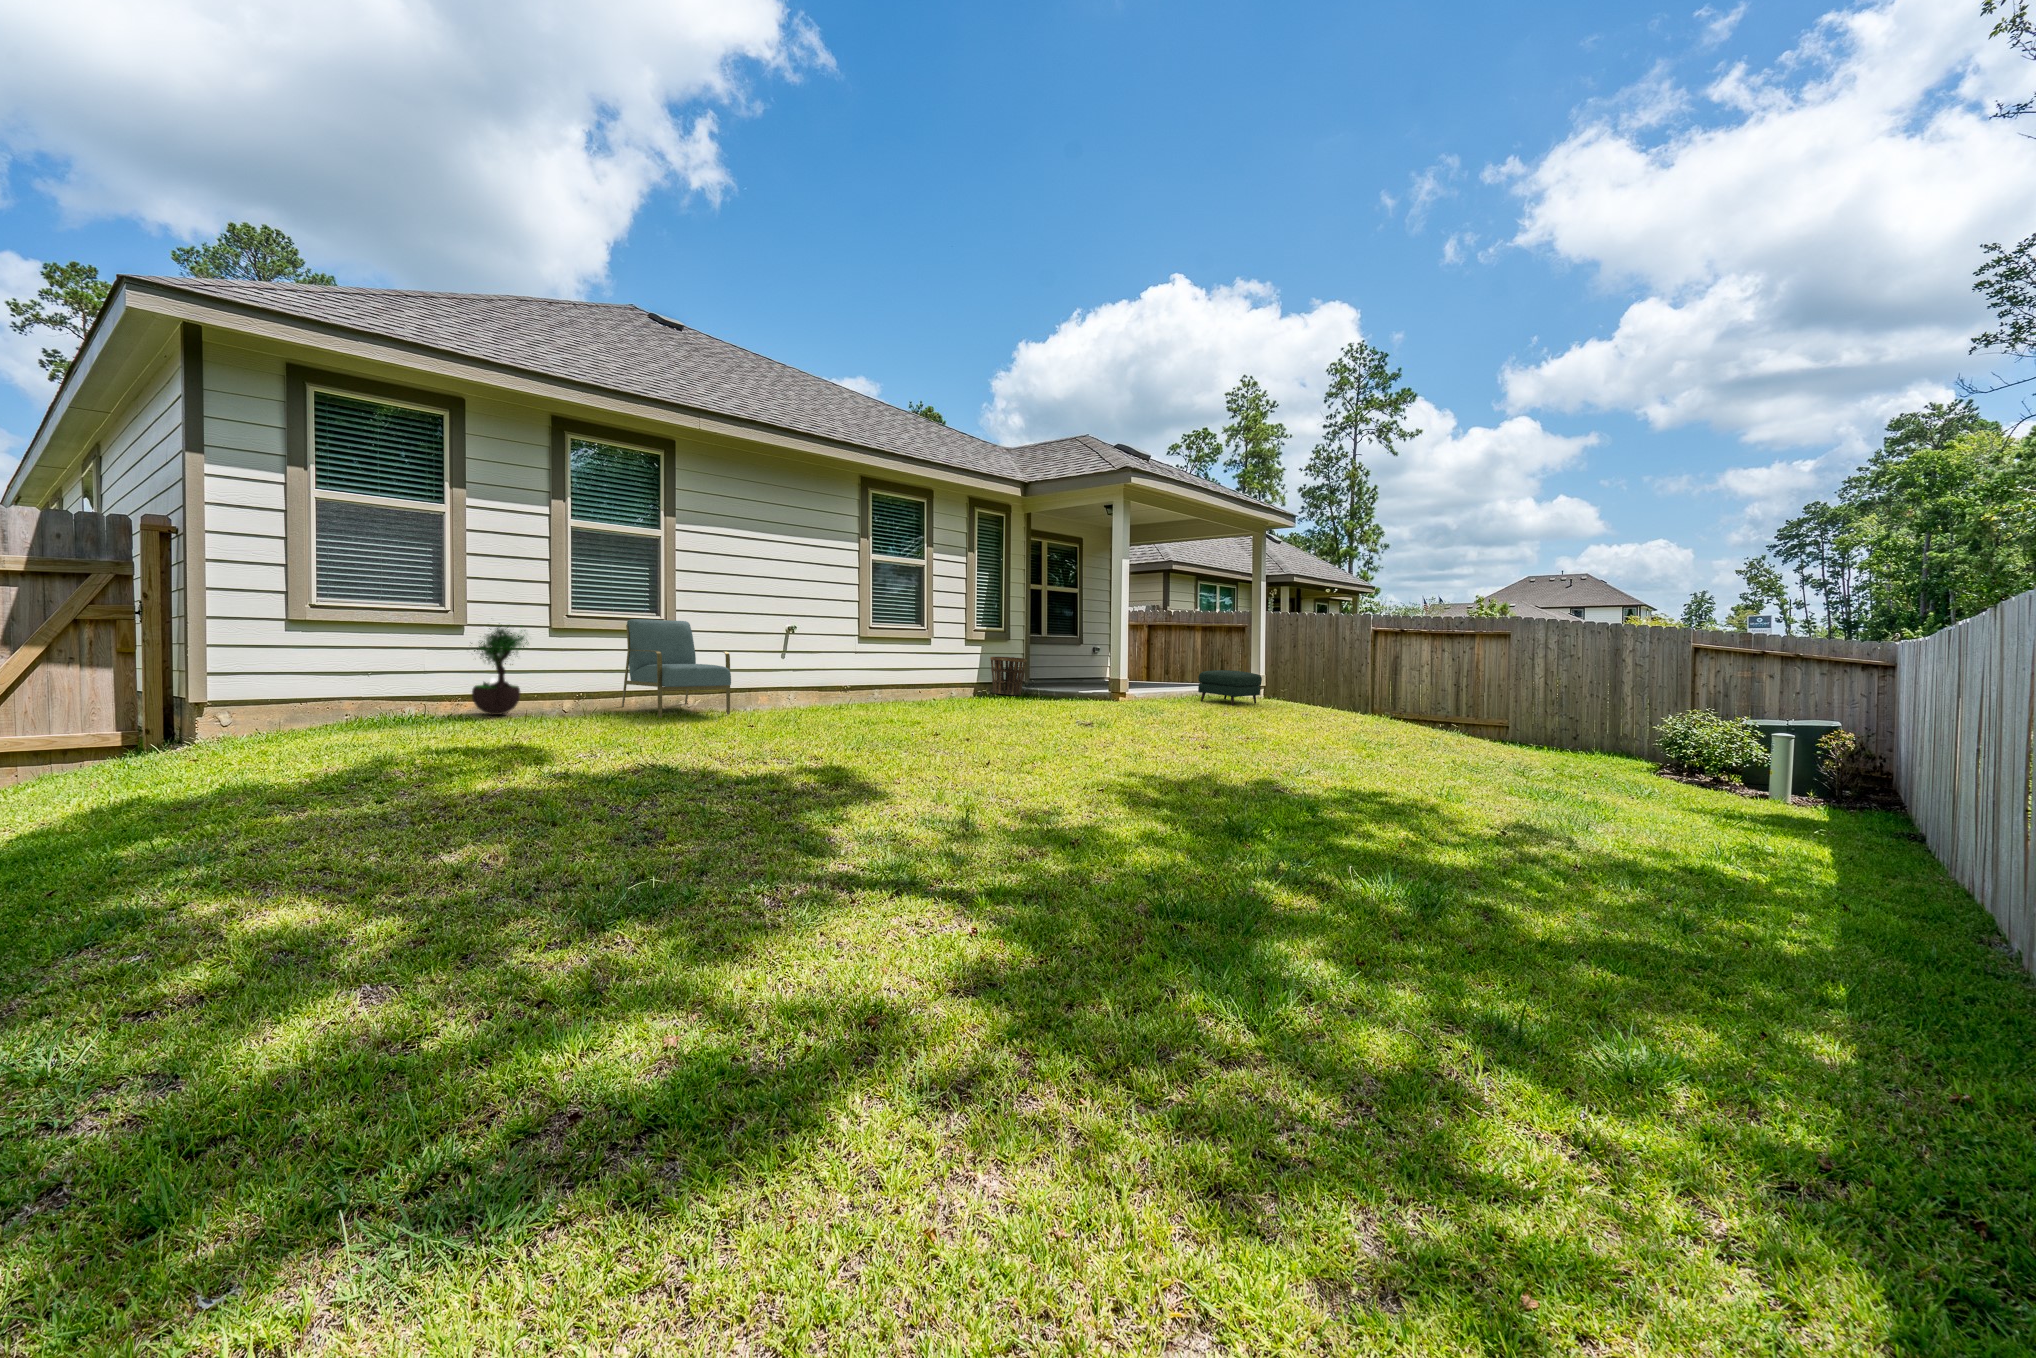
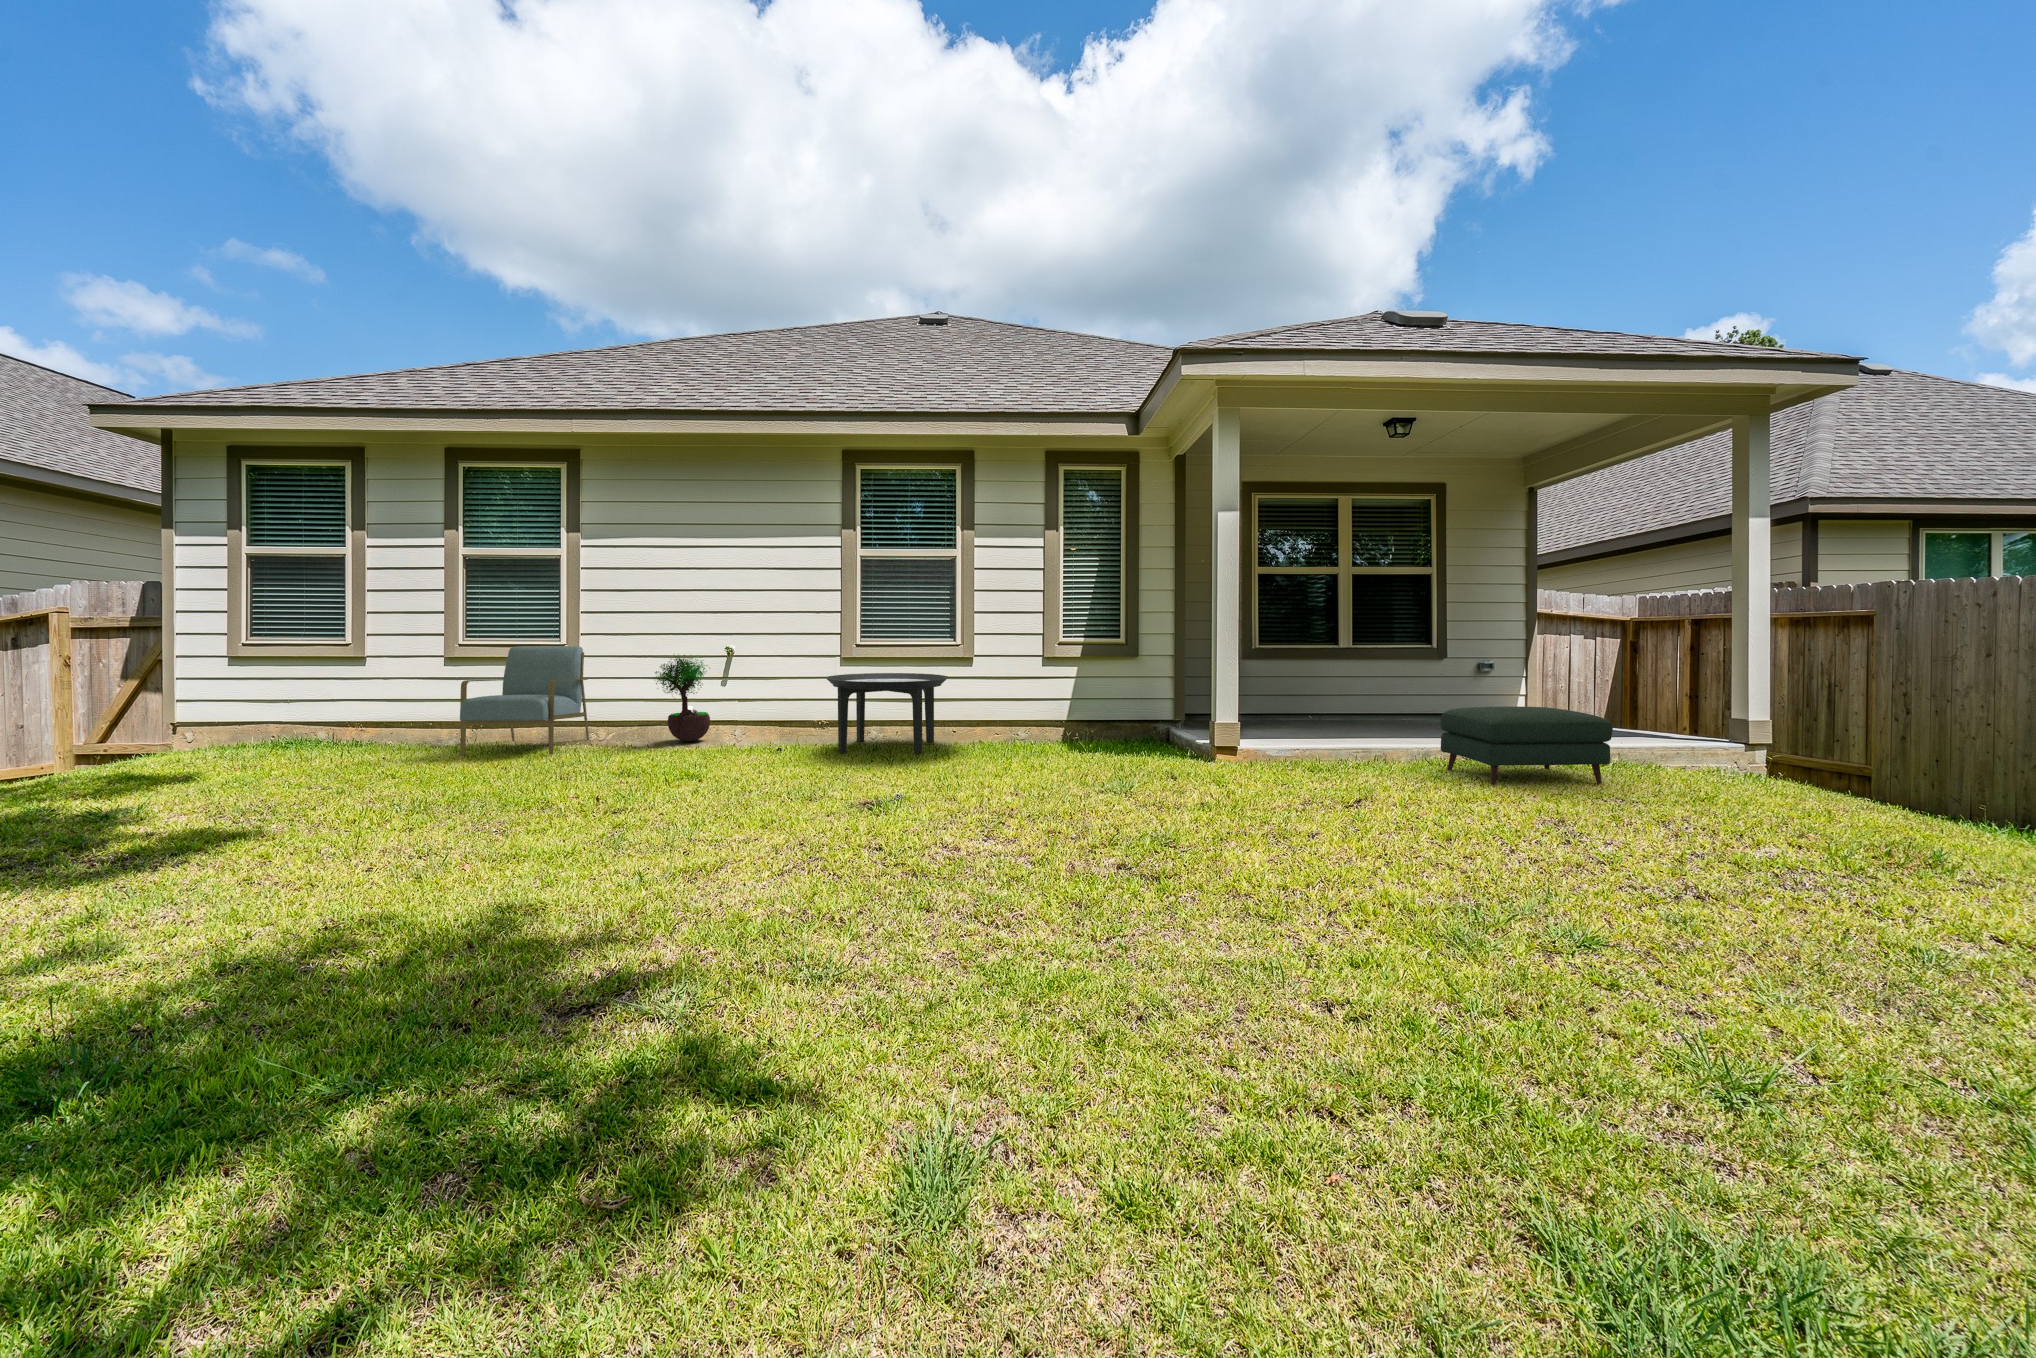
potted tree: present [471,623,529,715] -> present [655,655,710,742]
round table: none [880,649,966,705] -> present [826,673,948,754]
basket: present [990,657,1027,695] -> none [1070,682,1127,743]

